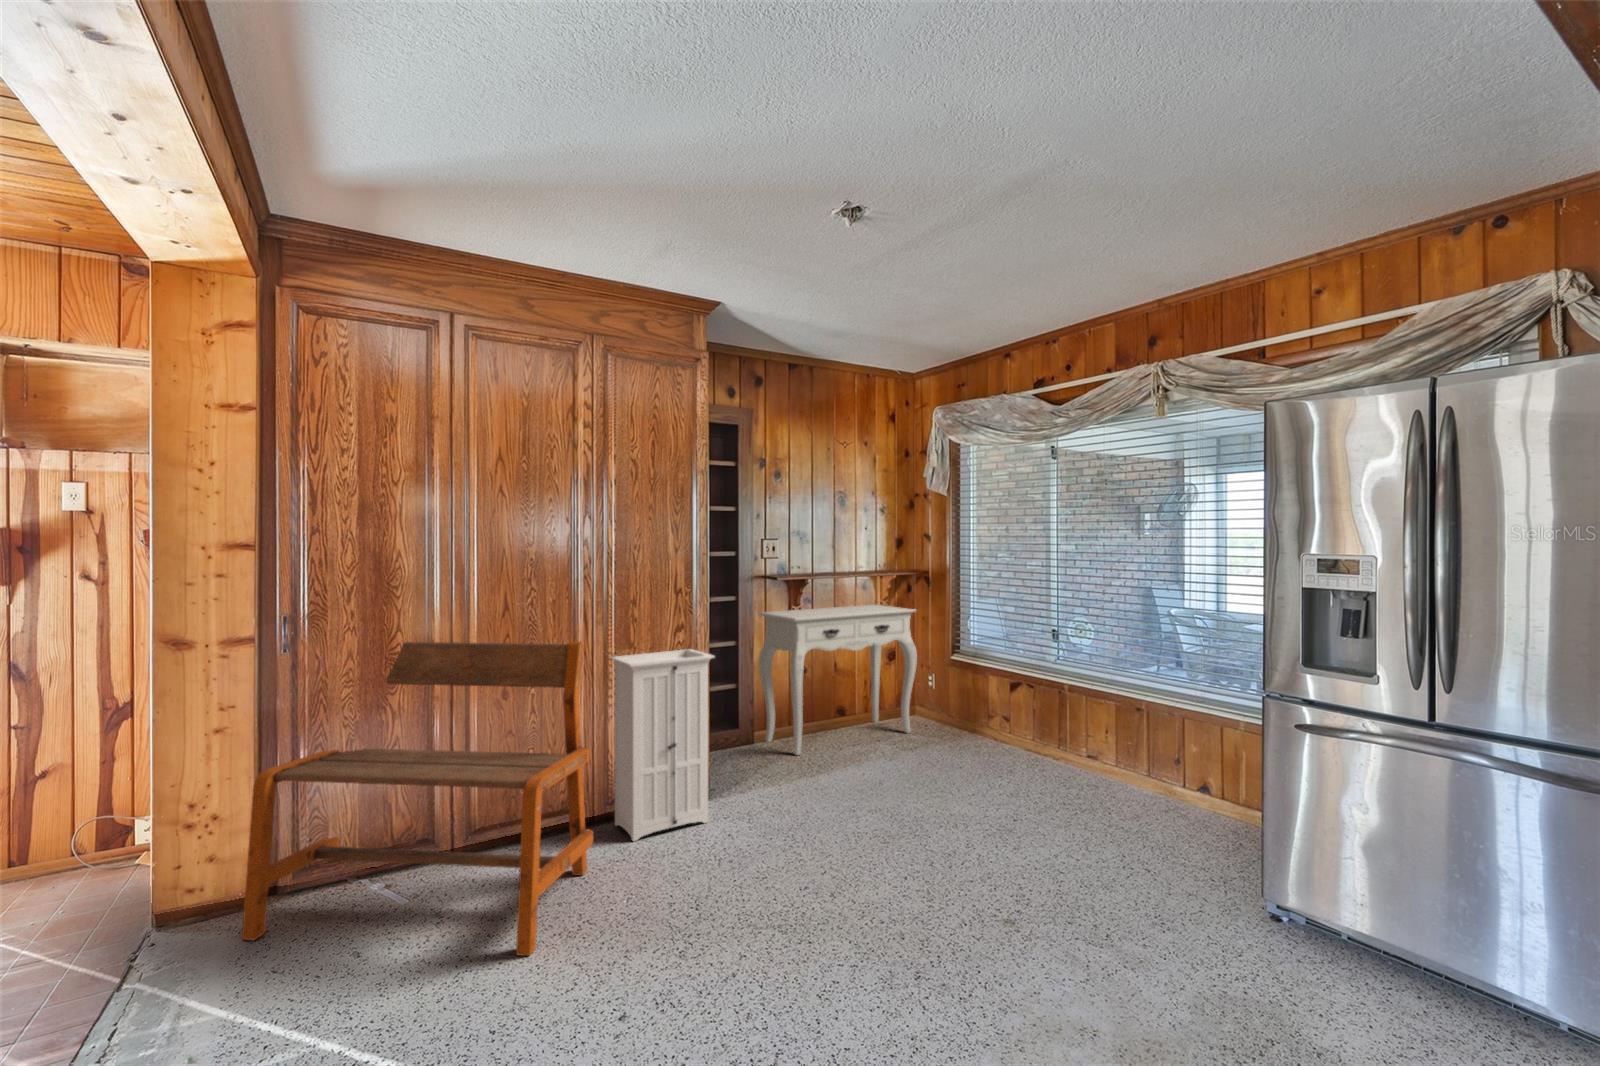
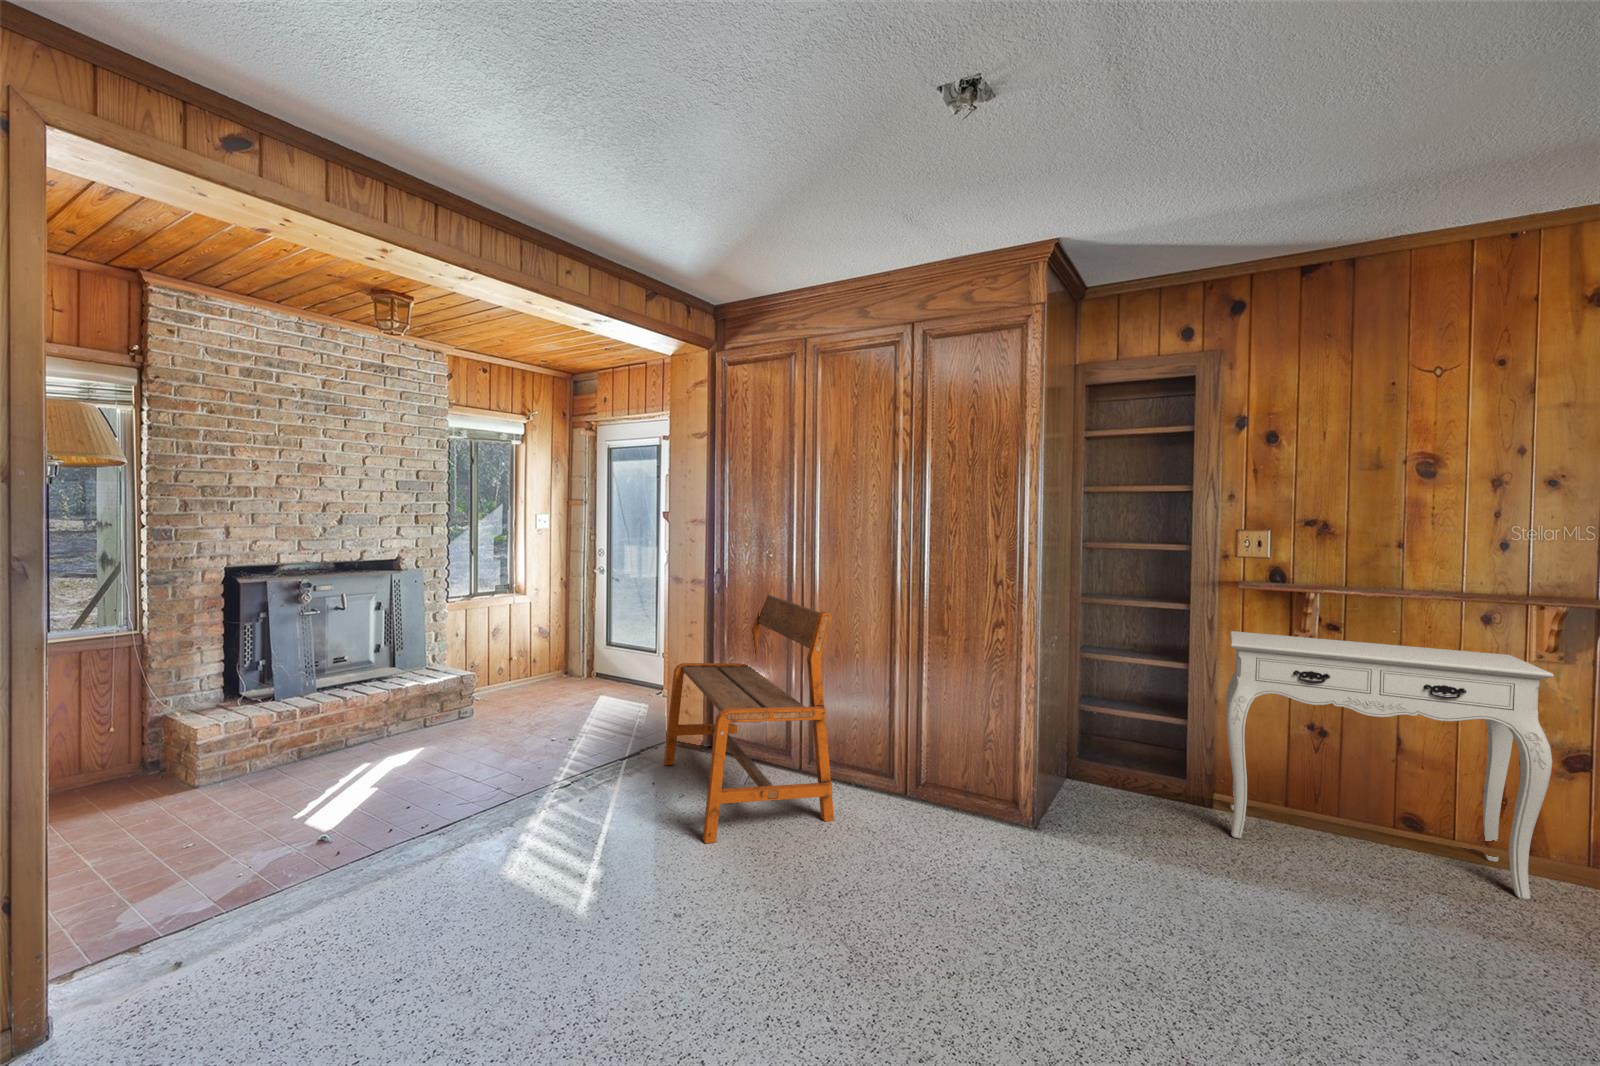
storage cabinet: present [610,647,714,841] -> none [898,636,1006,841]

